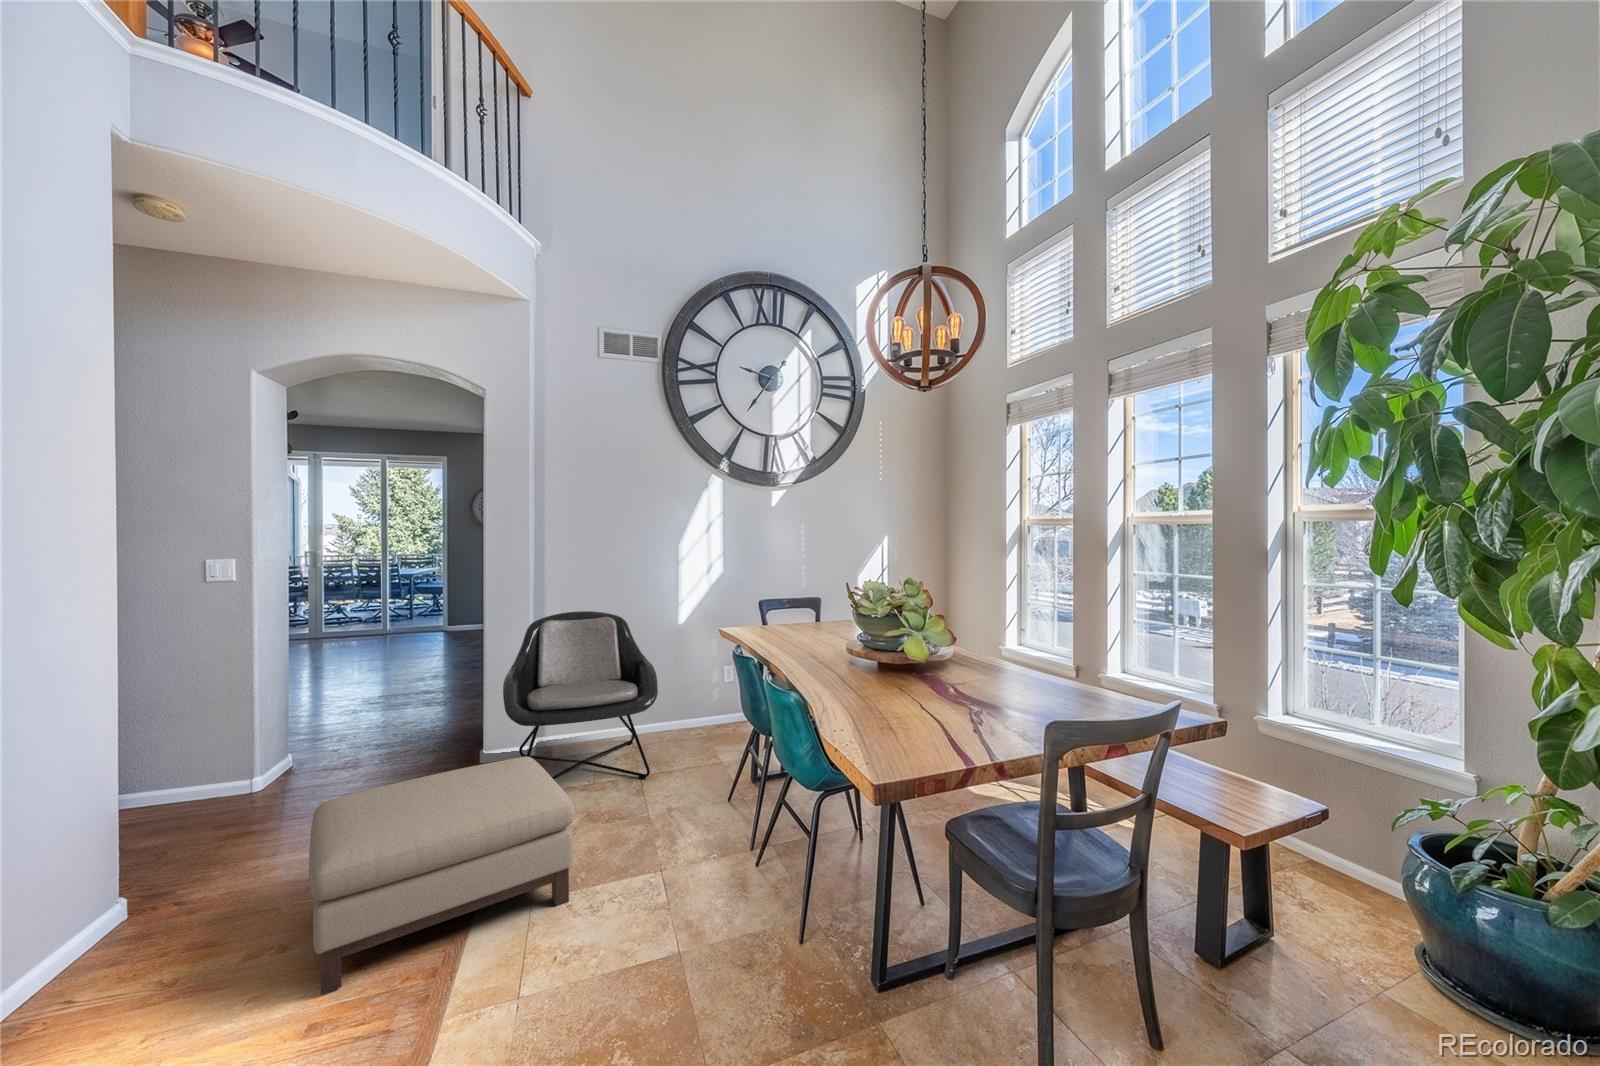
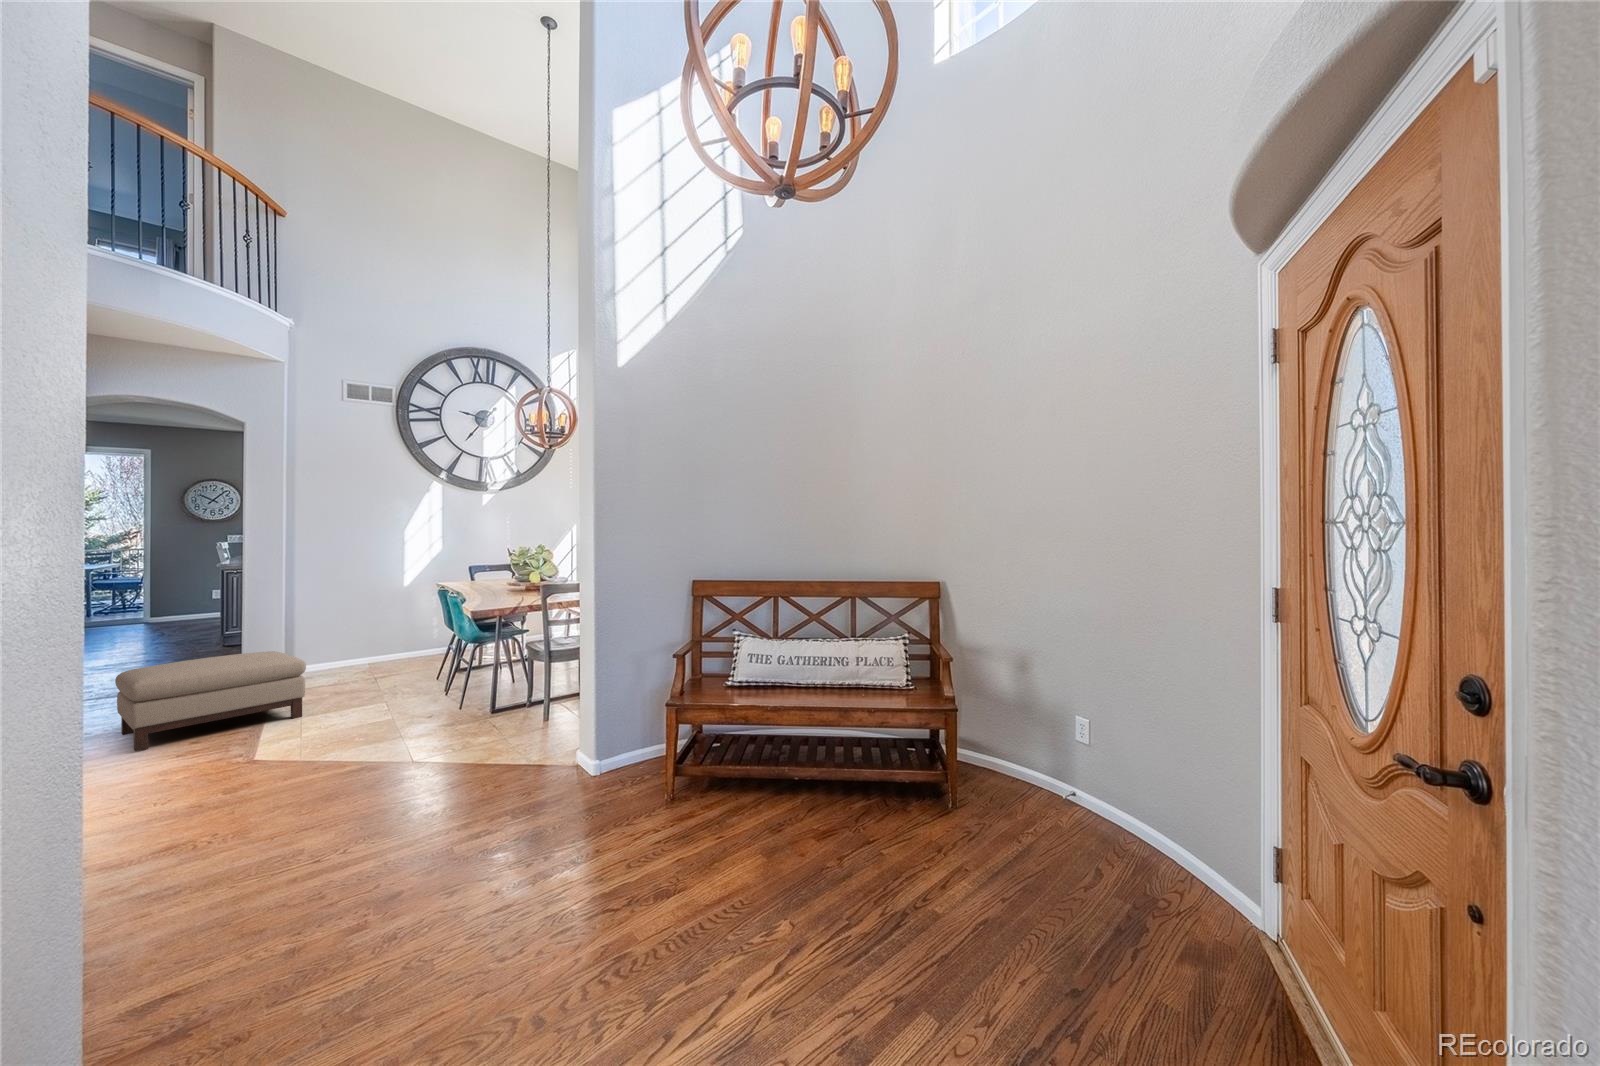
lounge chair: present [503,611,658,779] -> none [258,577,384,692]

